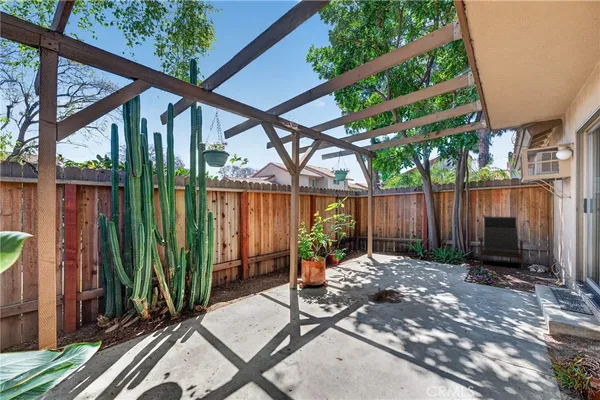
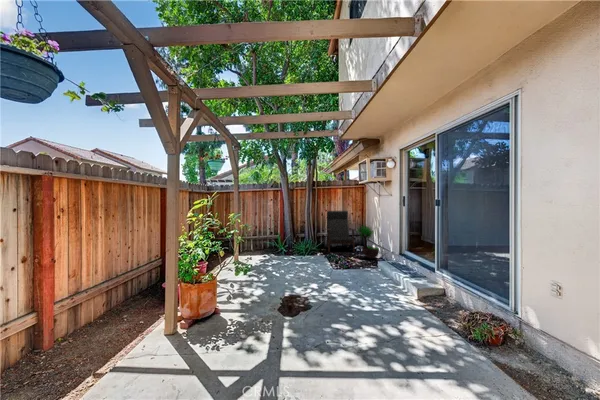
potted tree: none [515,231,555,280] -> present [357,226,379,259]

